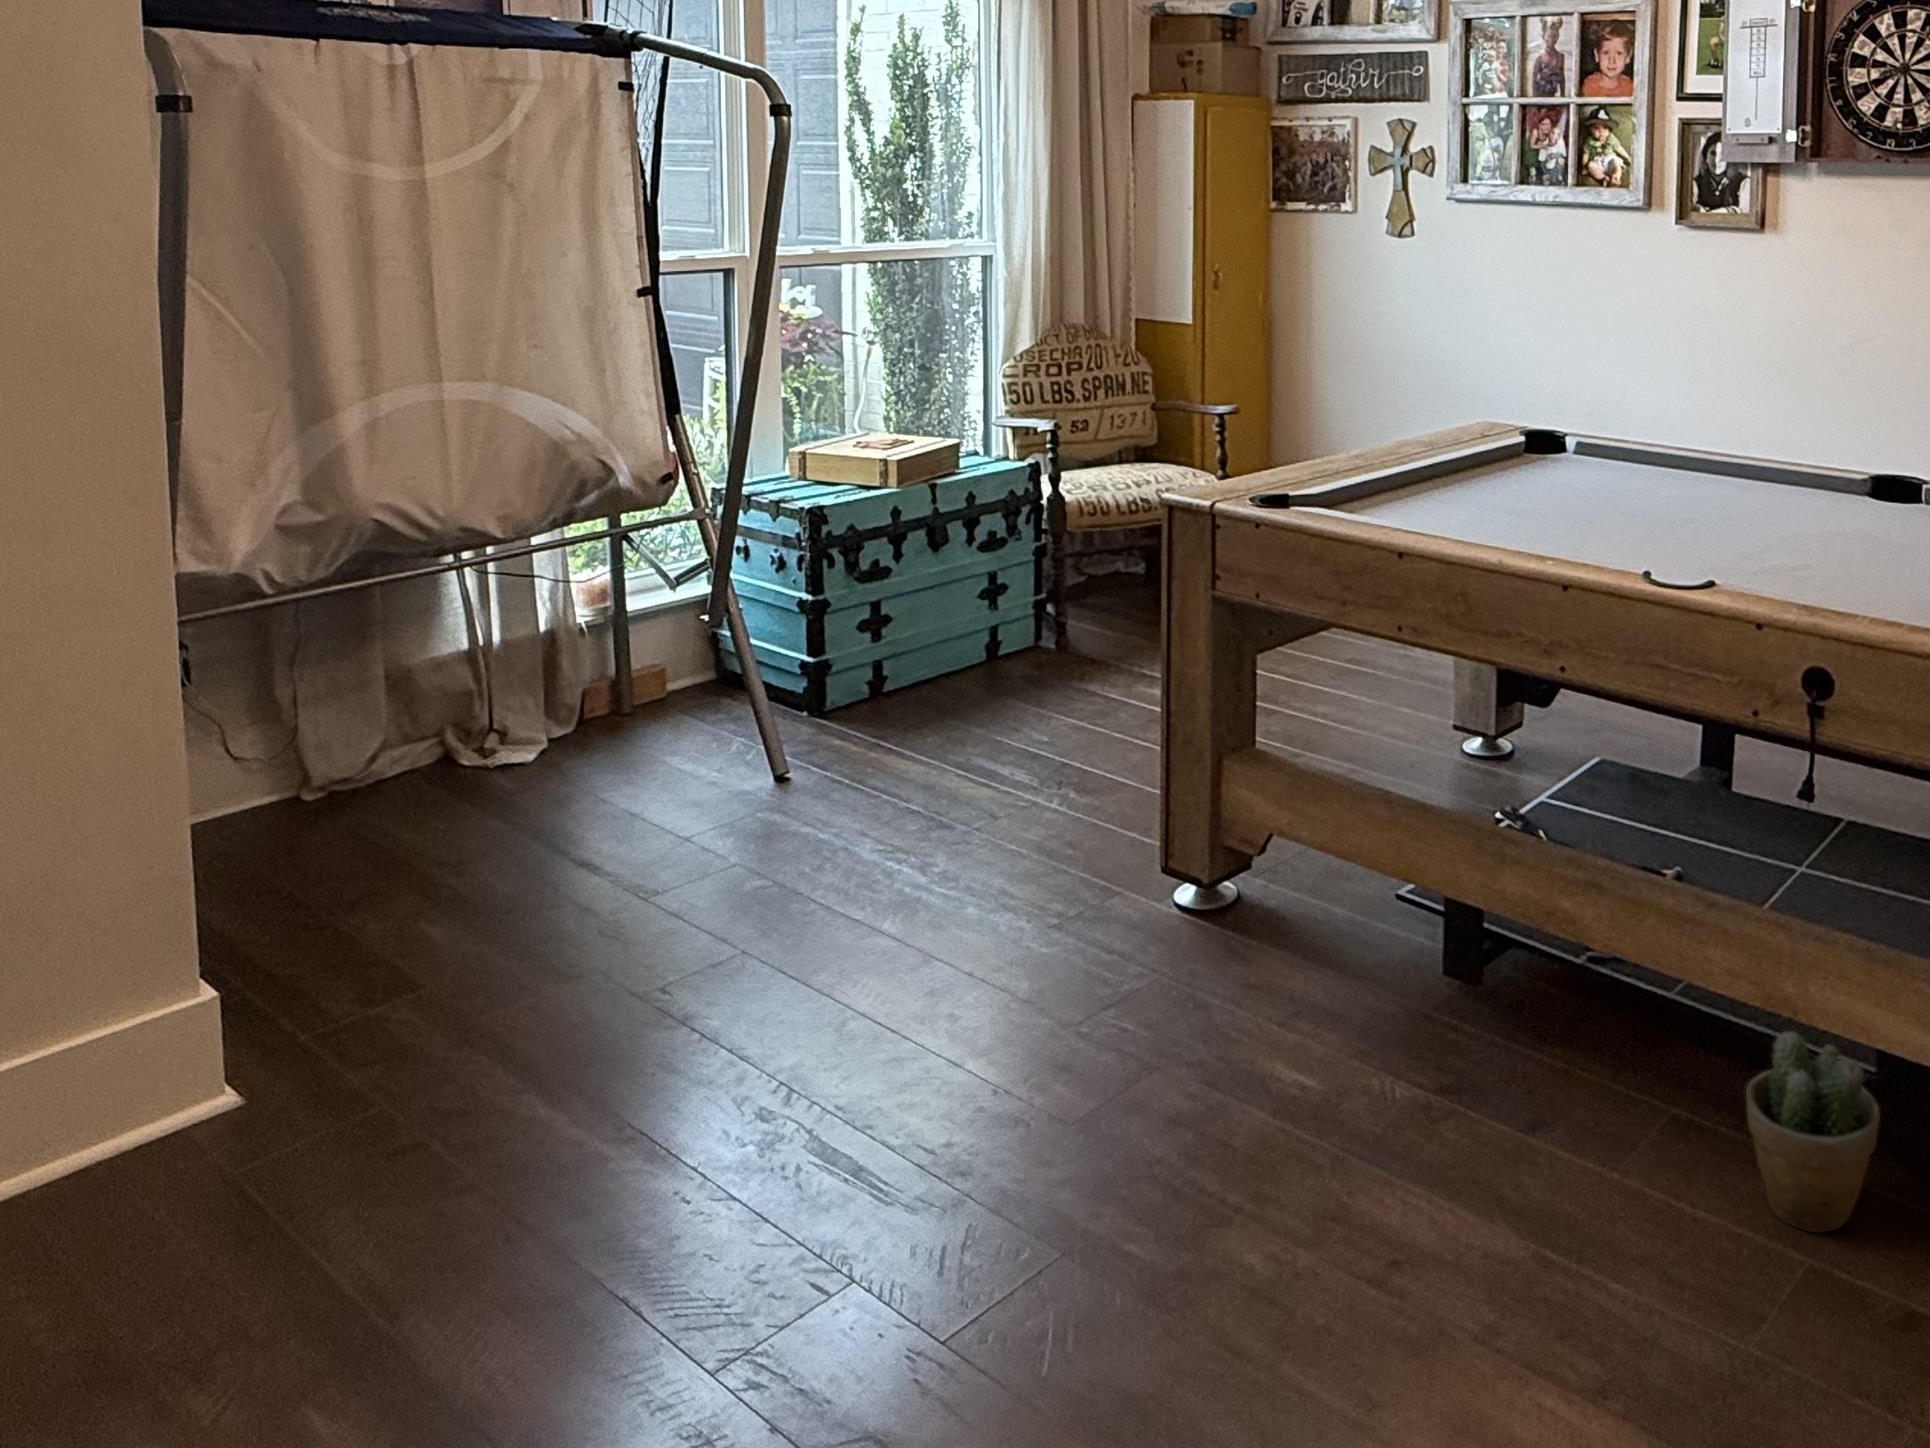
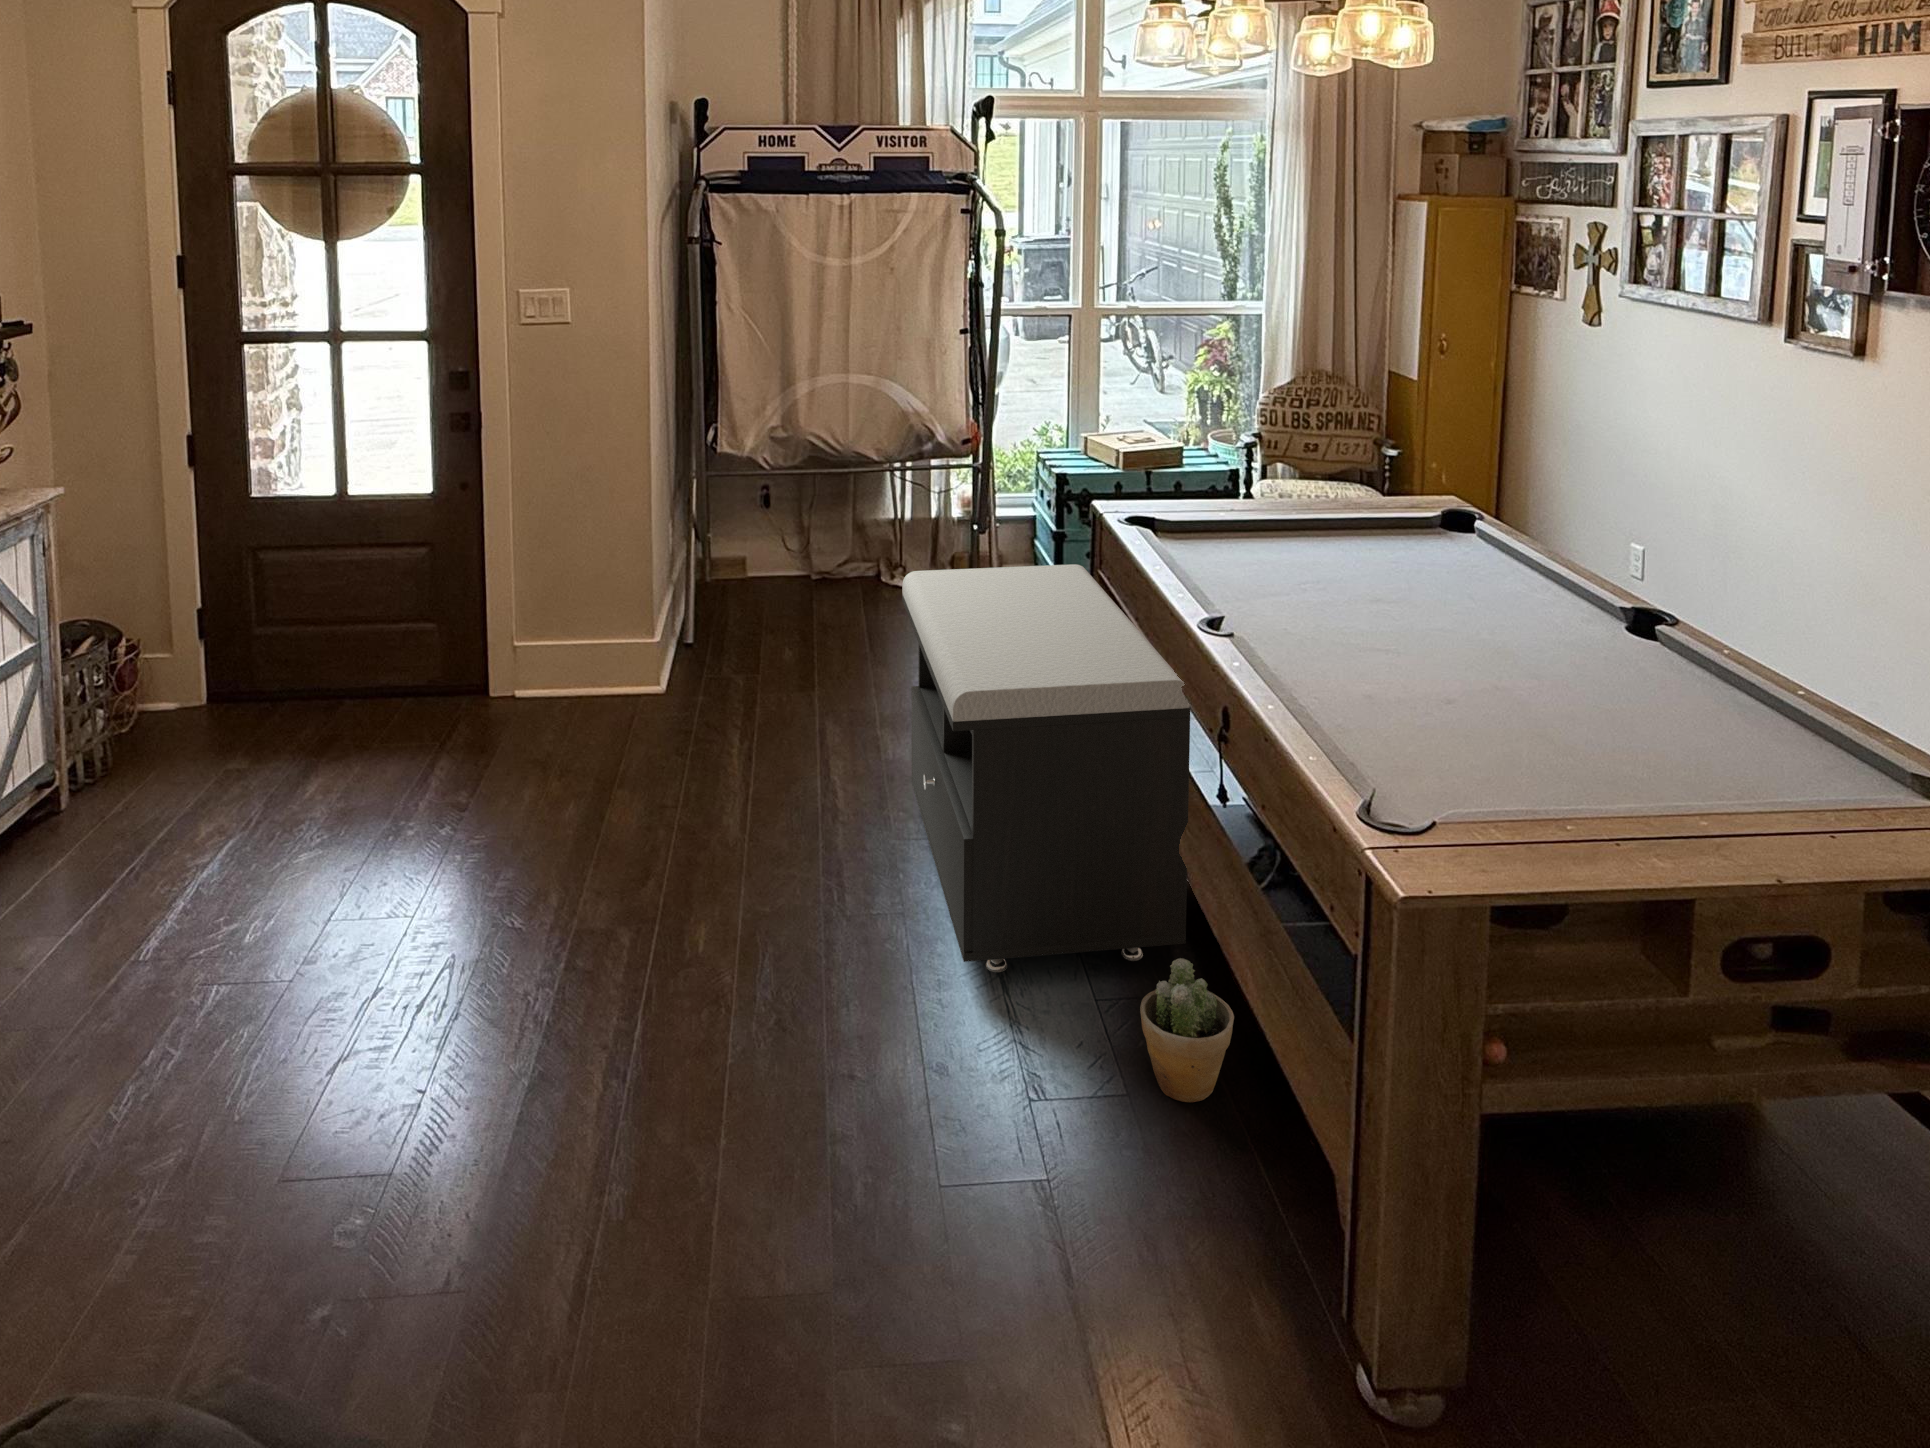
storage bench: none [973,573,1634,1212] -> present [902,564,1190,972]

